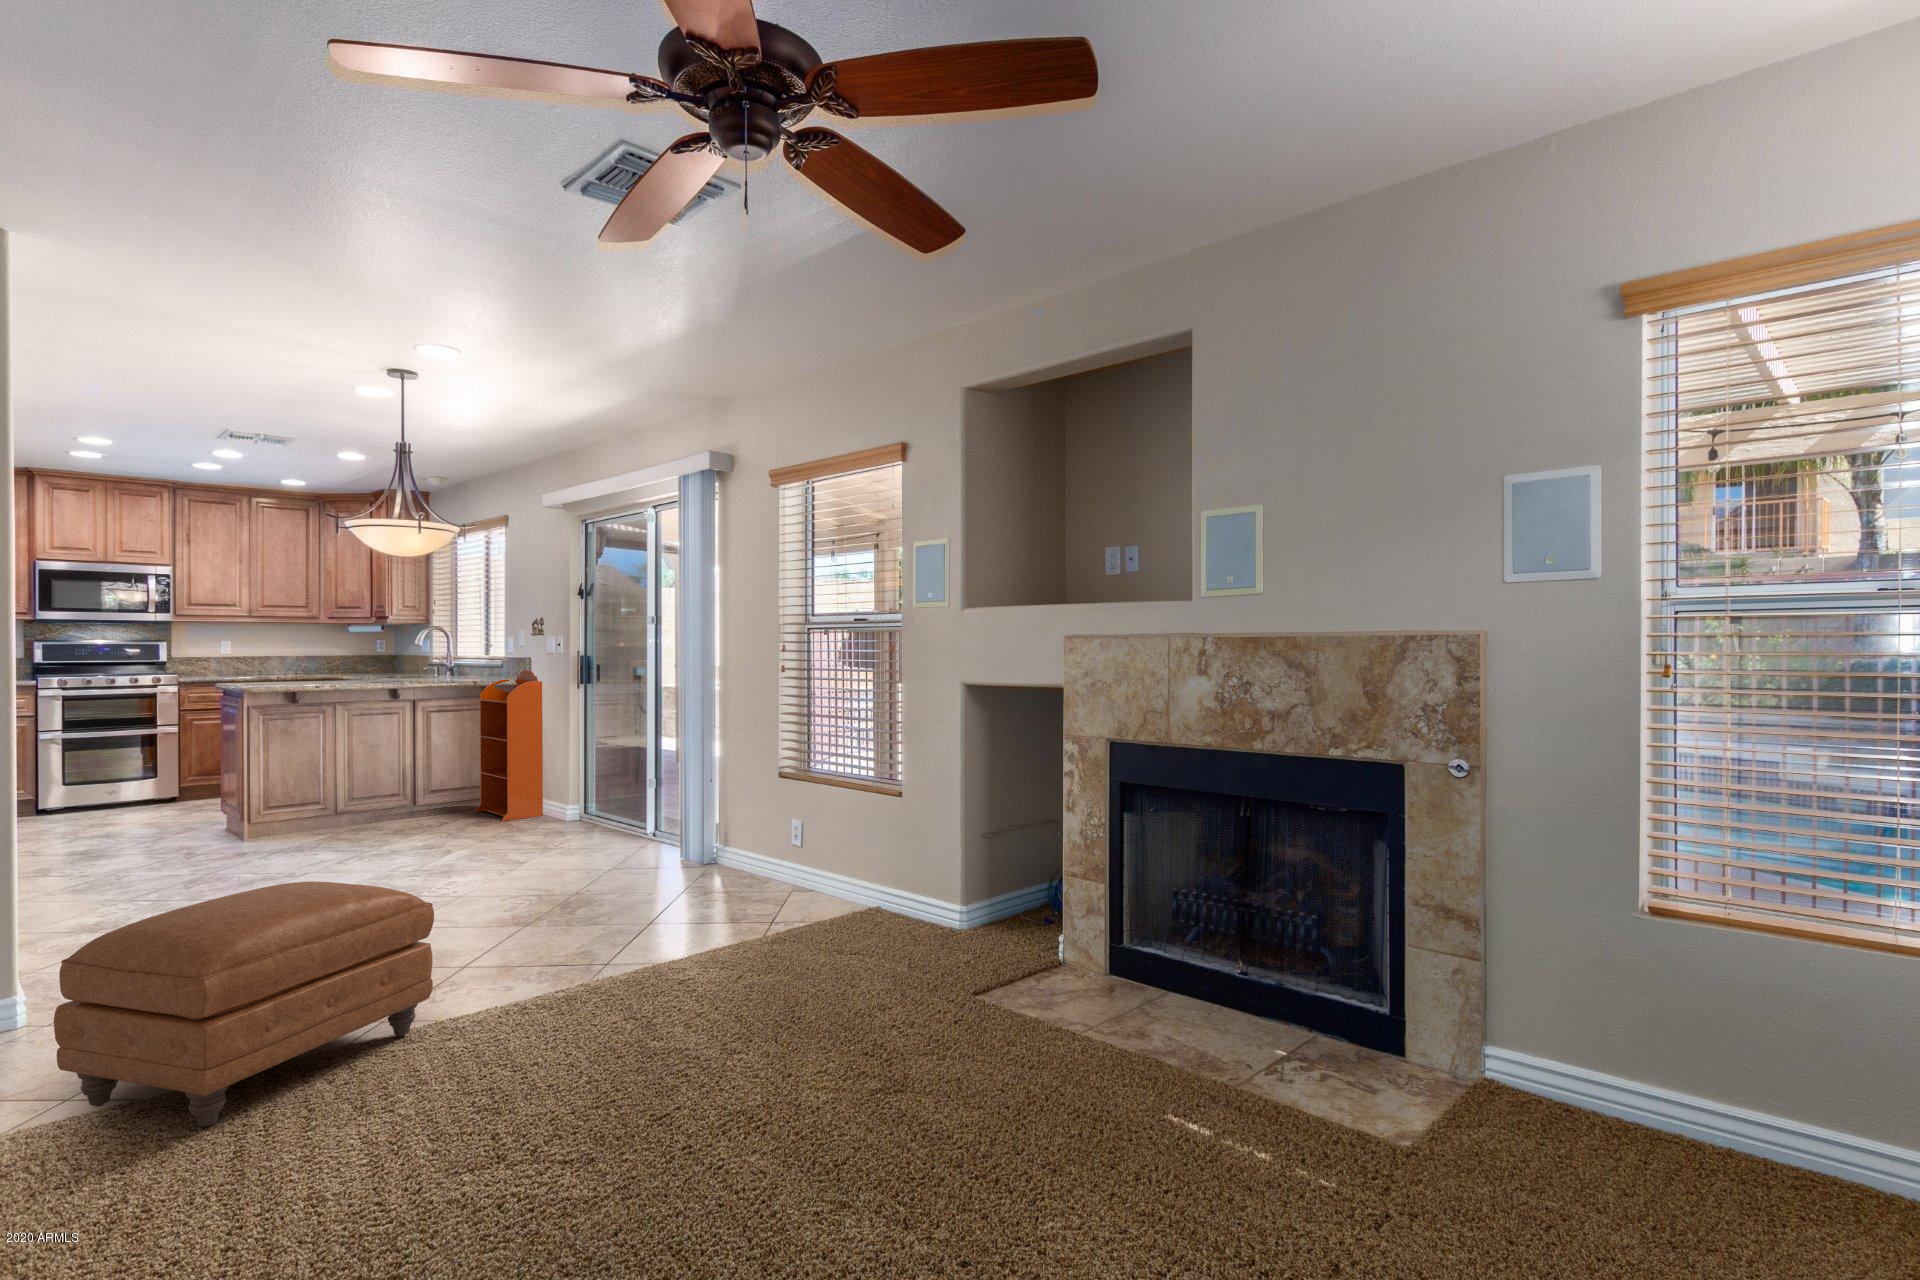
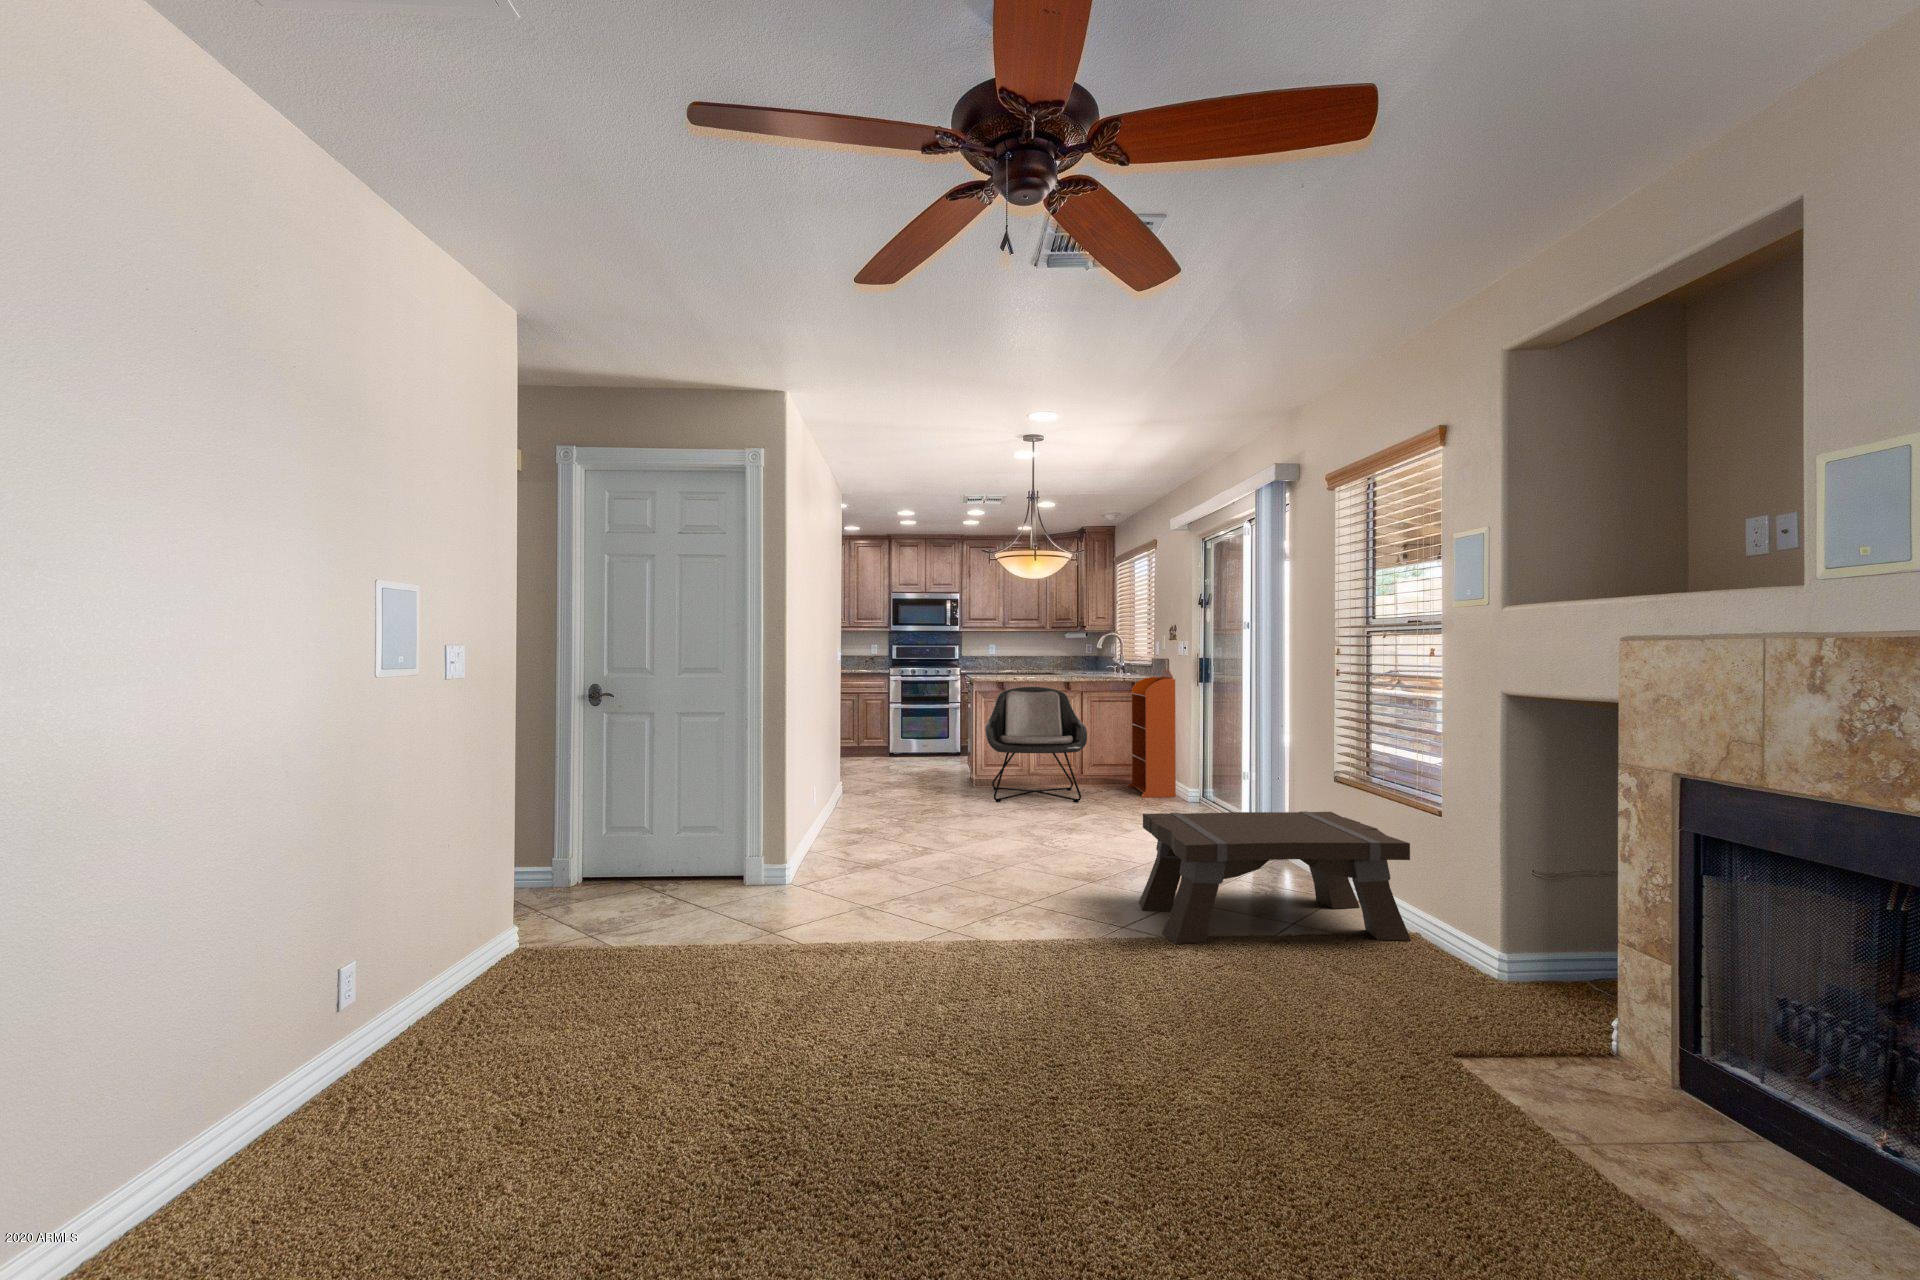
lounge chair: none [282,697,438,852] -> present [985,687,1087,802]
coffee table: none [600,805,874,965] -> present [1139,811,1411,944]
ottoman: present [54,881,434,1127] -> none [754,816,967,972]

